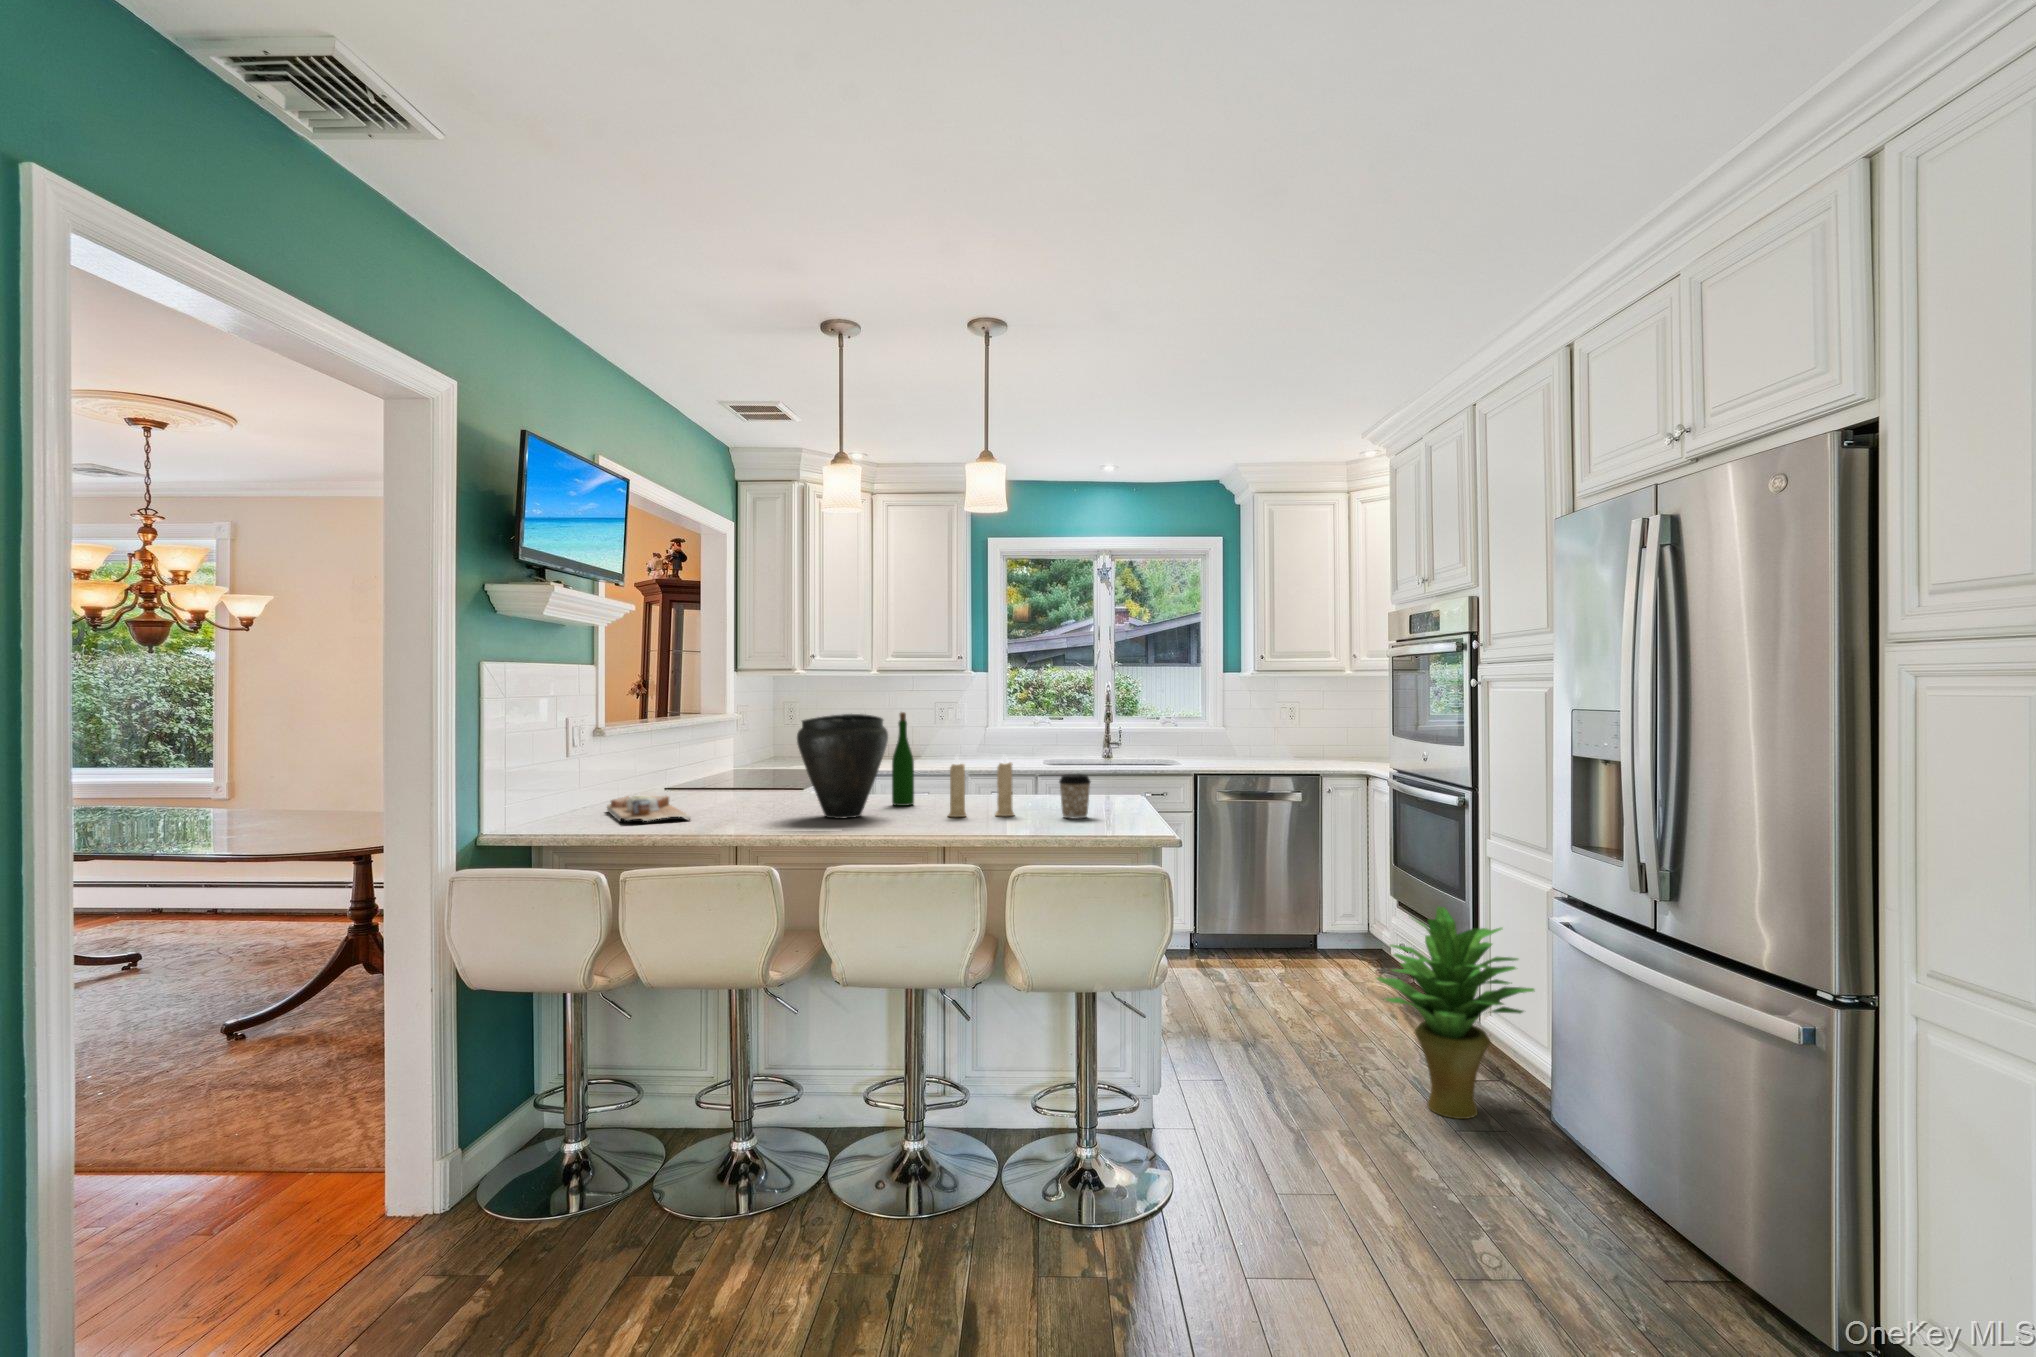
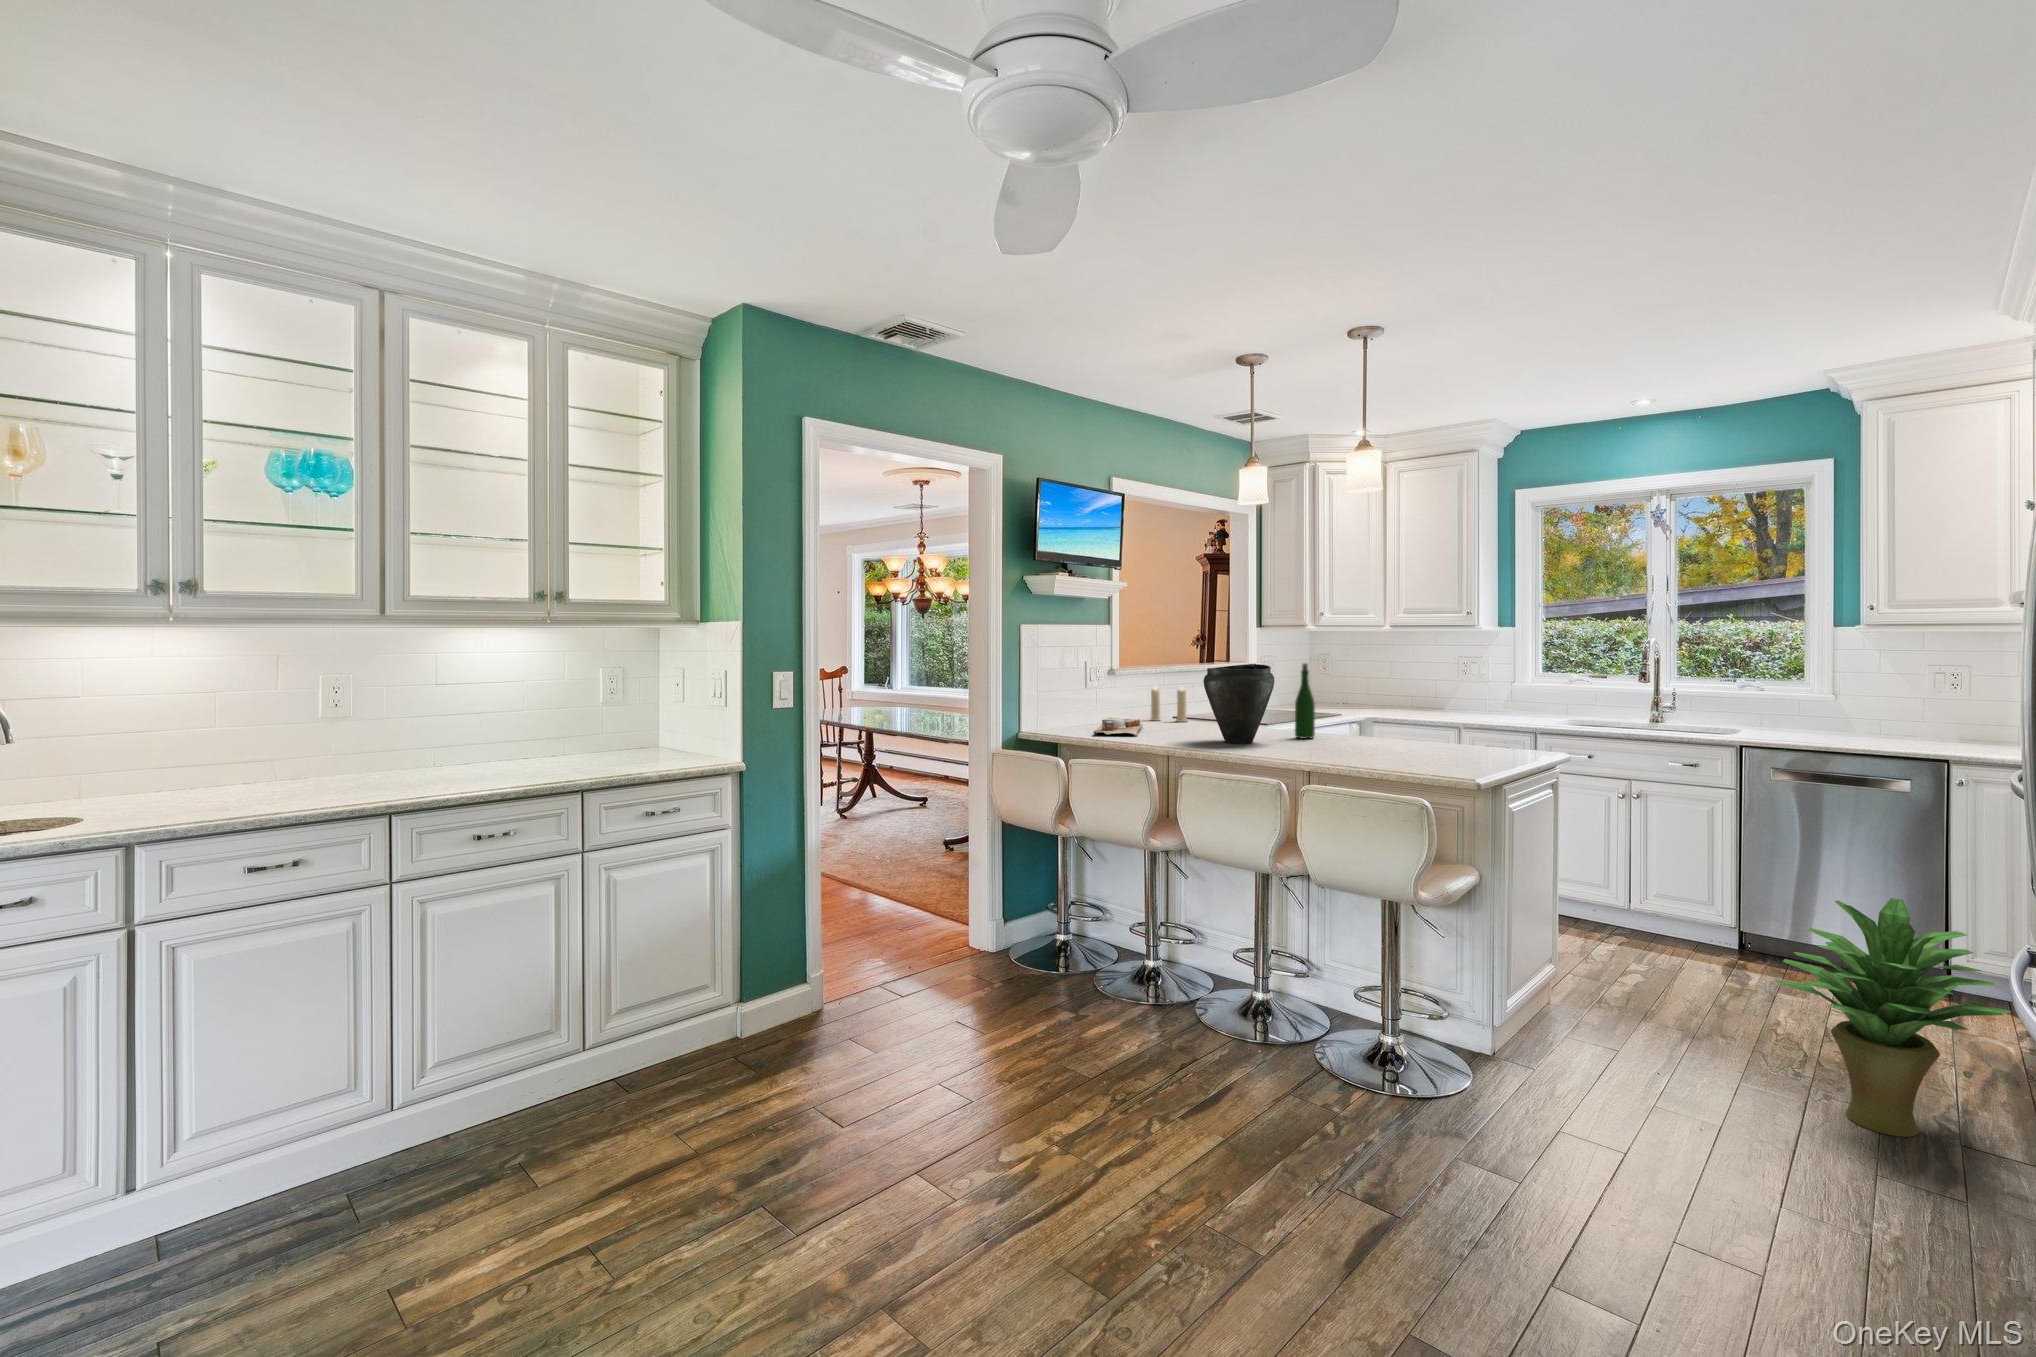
candle: present [948,756,1014,817] -> present [1151,687,1187,722]
coffee cup: present [1059,774,1090,818] -> none [1400,720,1431,758]

